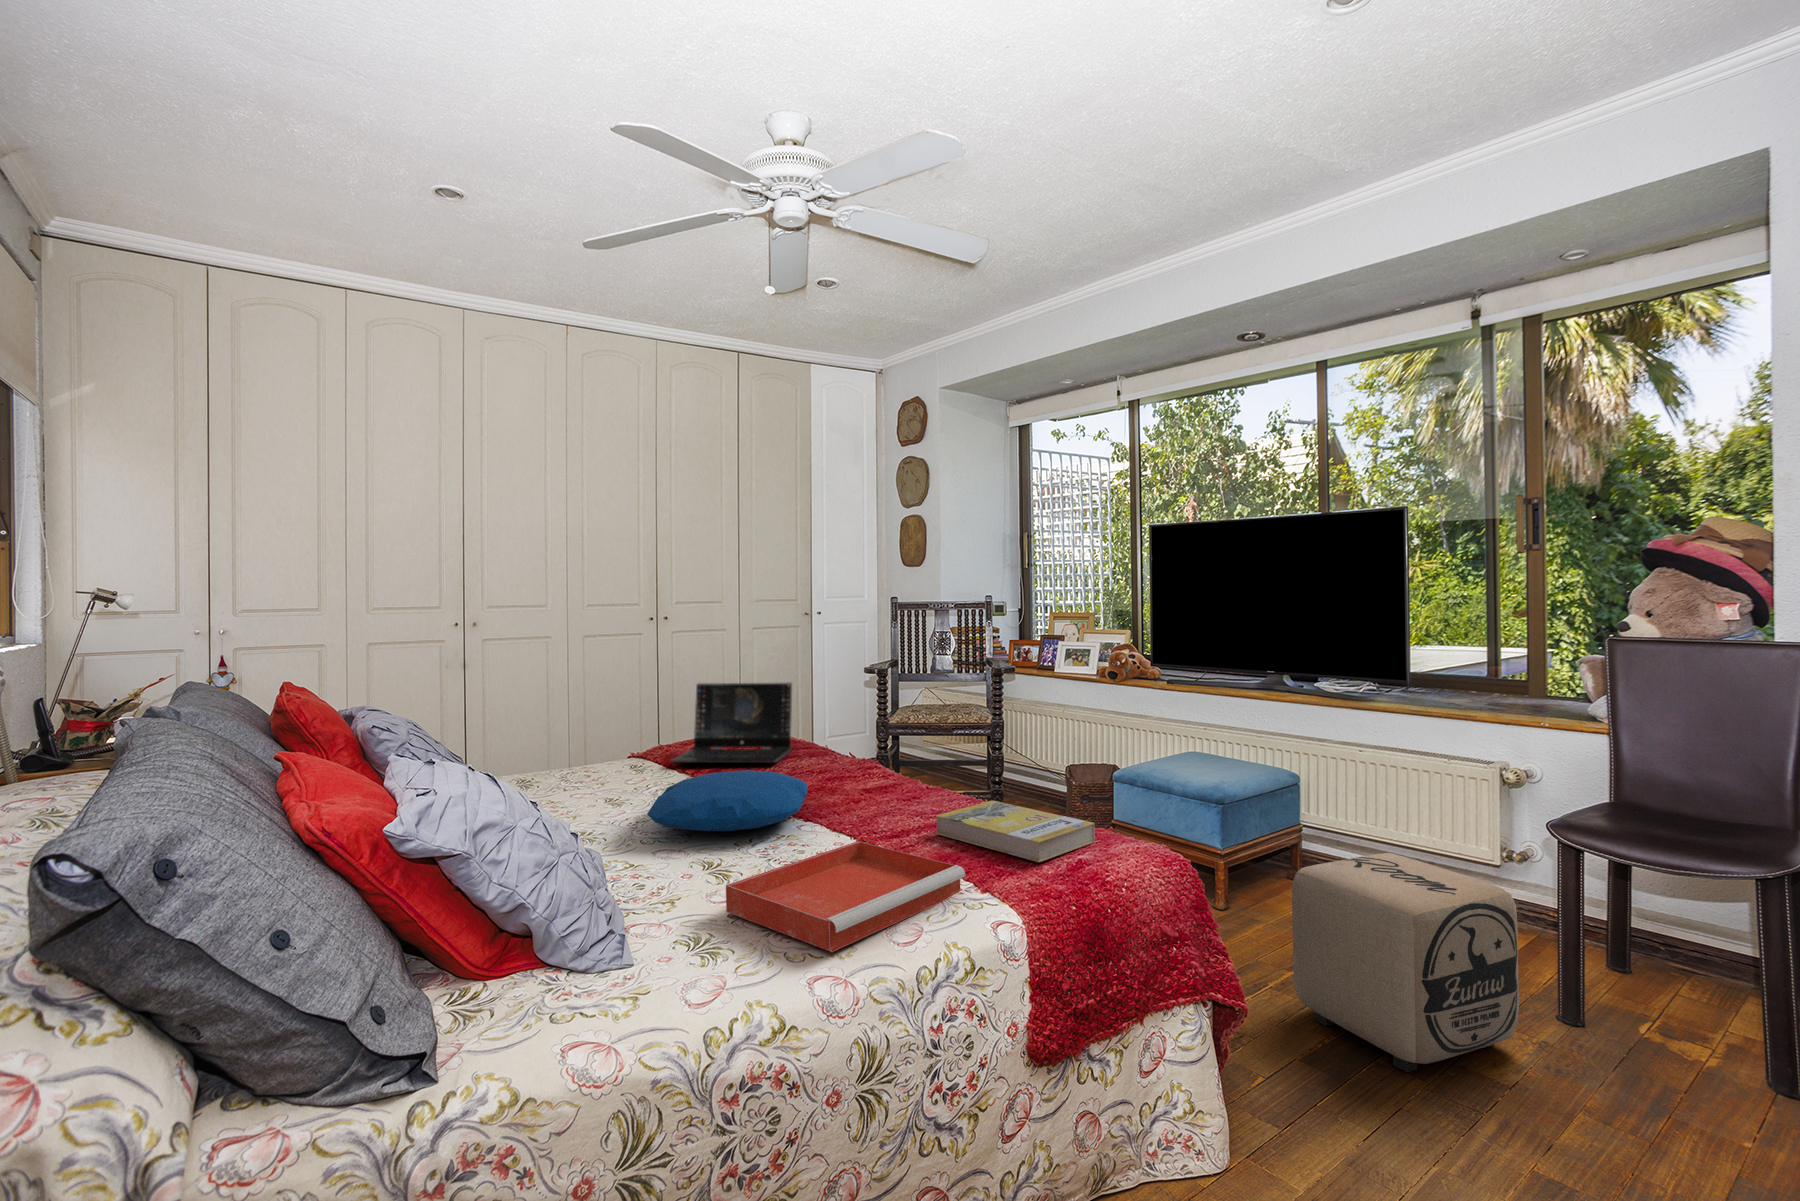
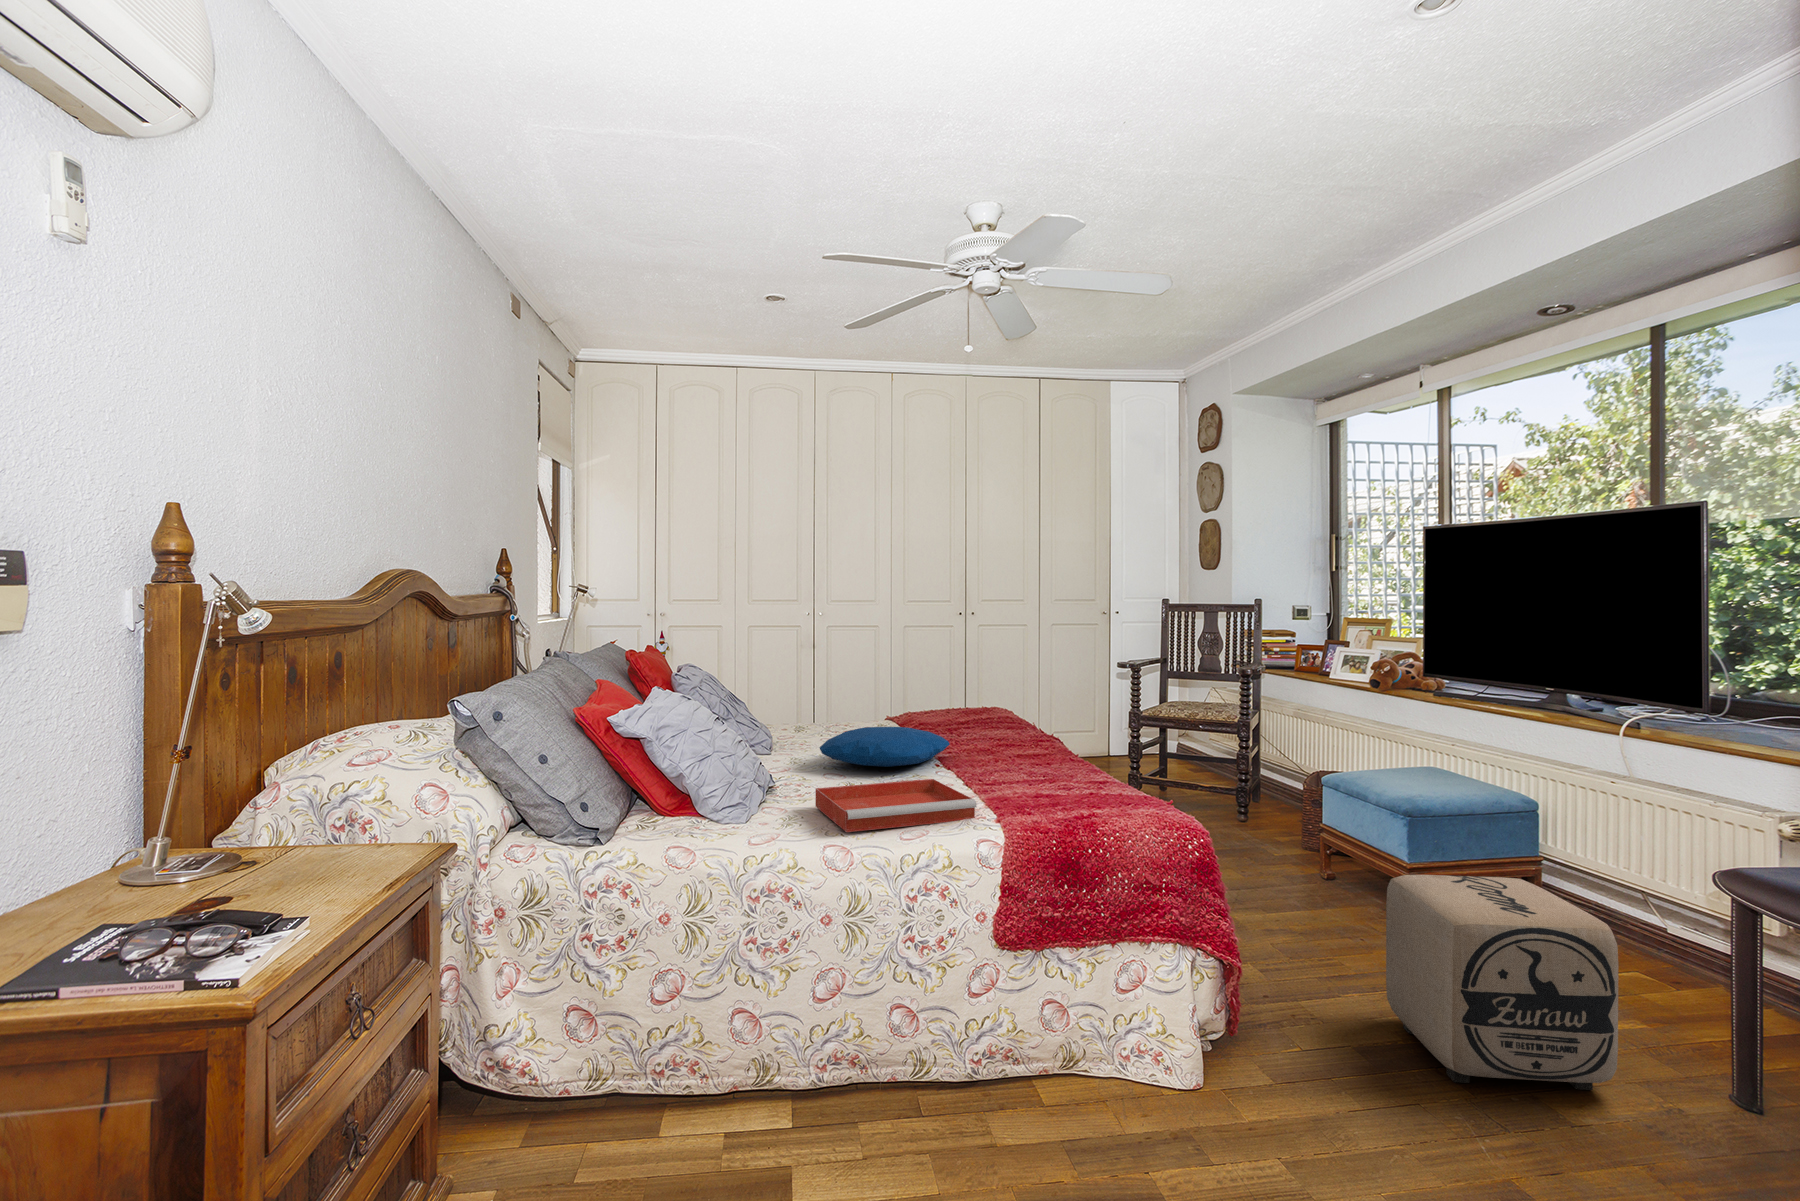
laptop: present [670,682,792,763] -> none [887,663,992,730]
book: present [936,801,1095,862] -> none [1009,768,1121,810]

